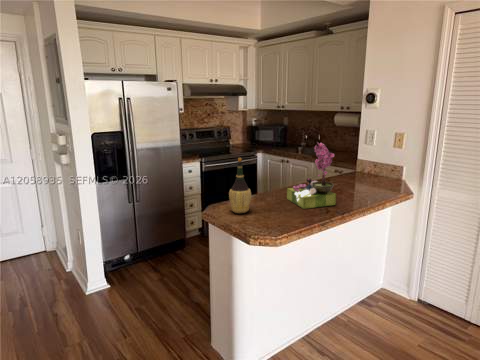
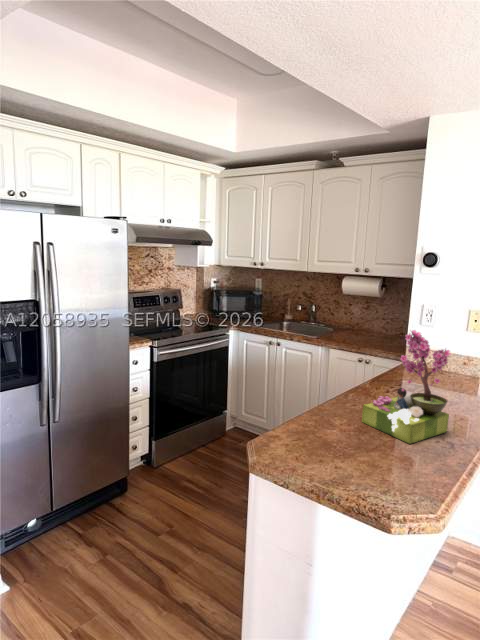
wine bottle: present [229,158,251,213] -> none [297,362,338,463]

